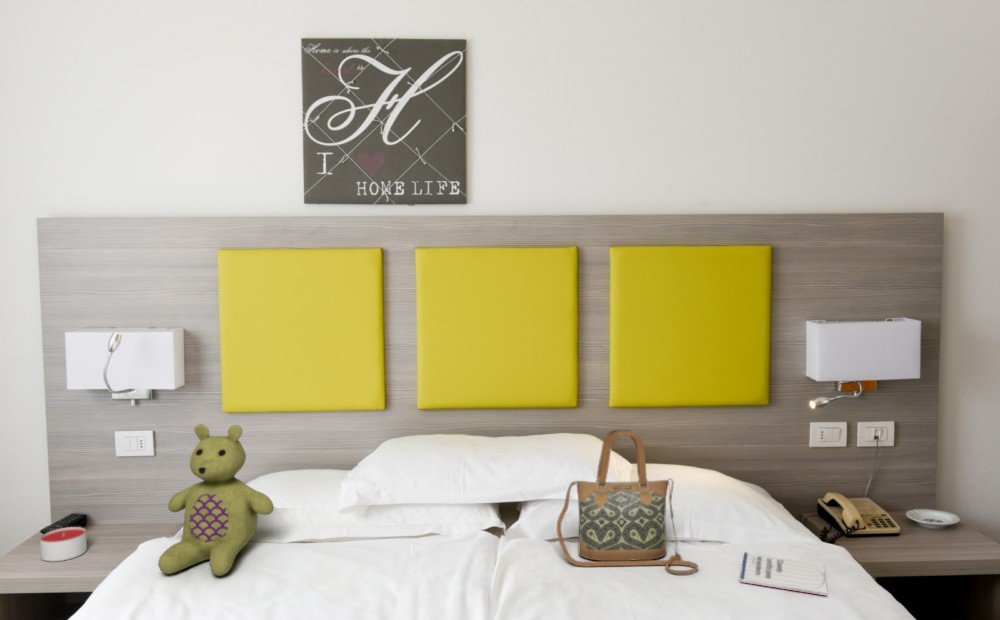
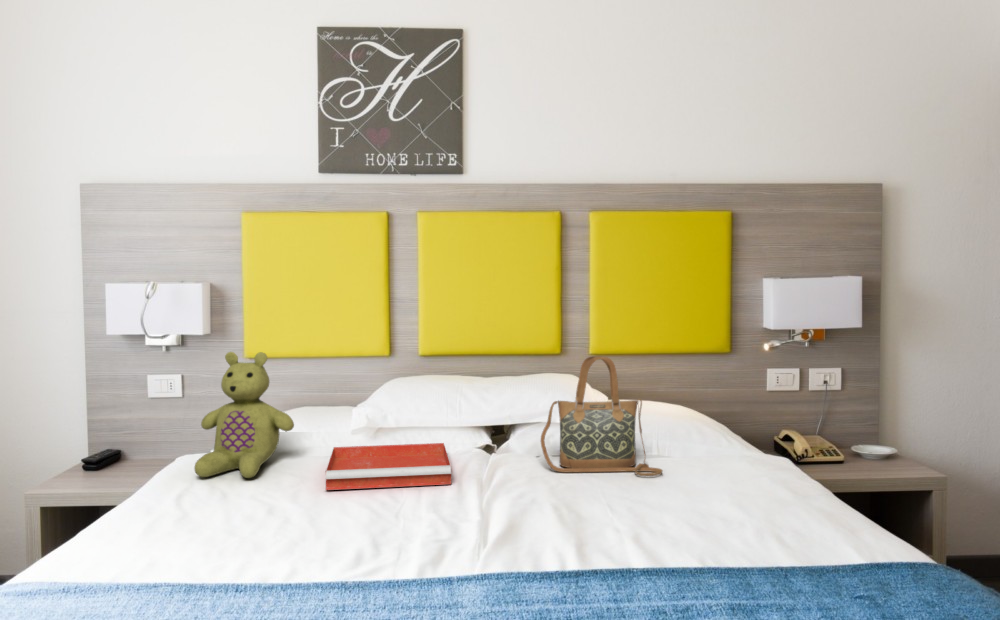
tray: none [308,524,454,596] -> present [326,443,451,490]
candle: present [40,527,87,561] -> none [84,455,124,481]
notebook: present [740,552,827,595] -> none [698,462,771,489]

